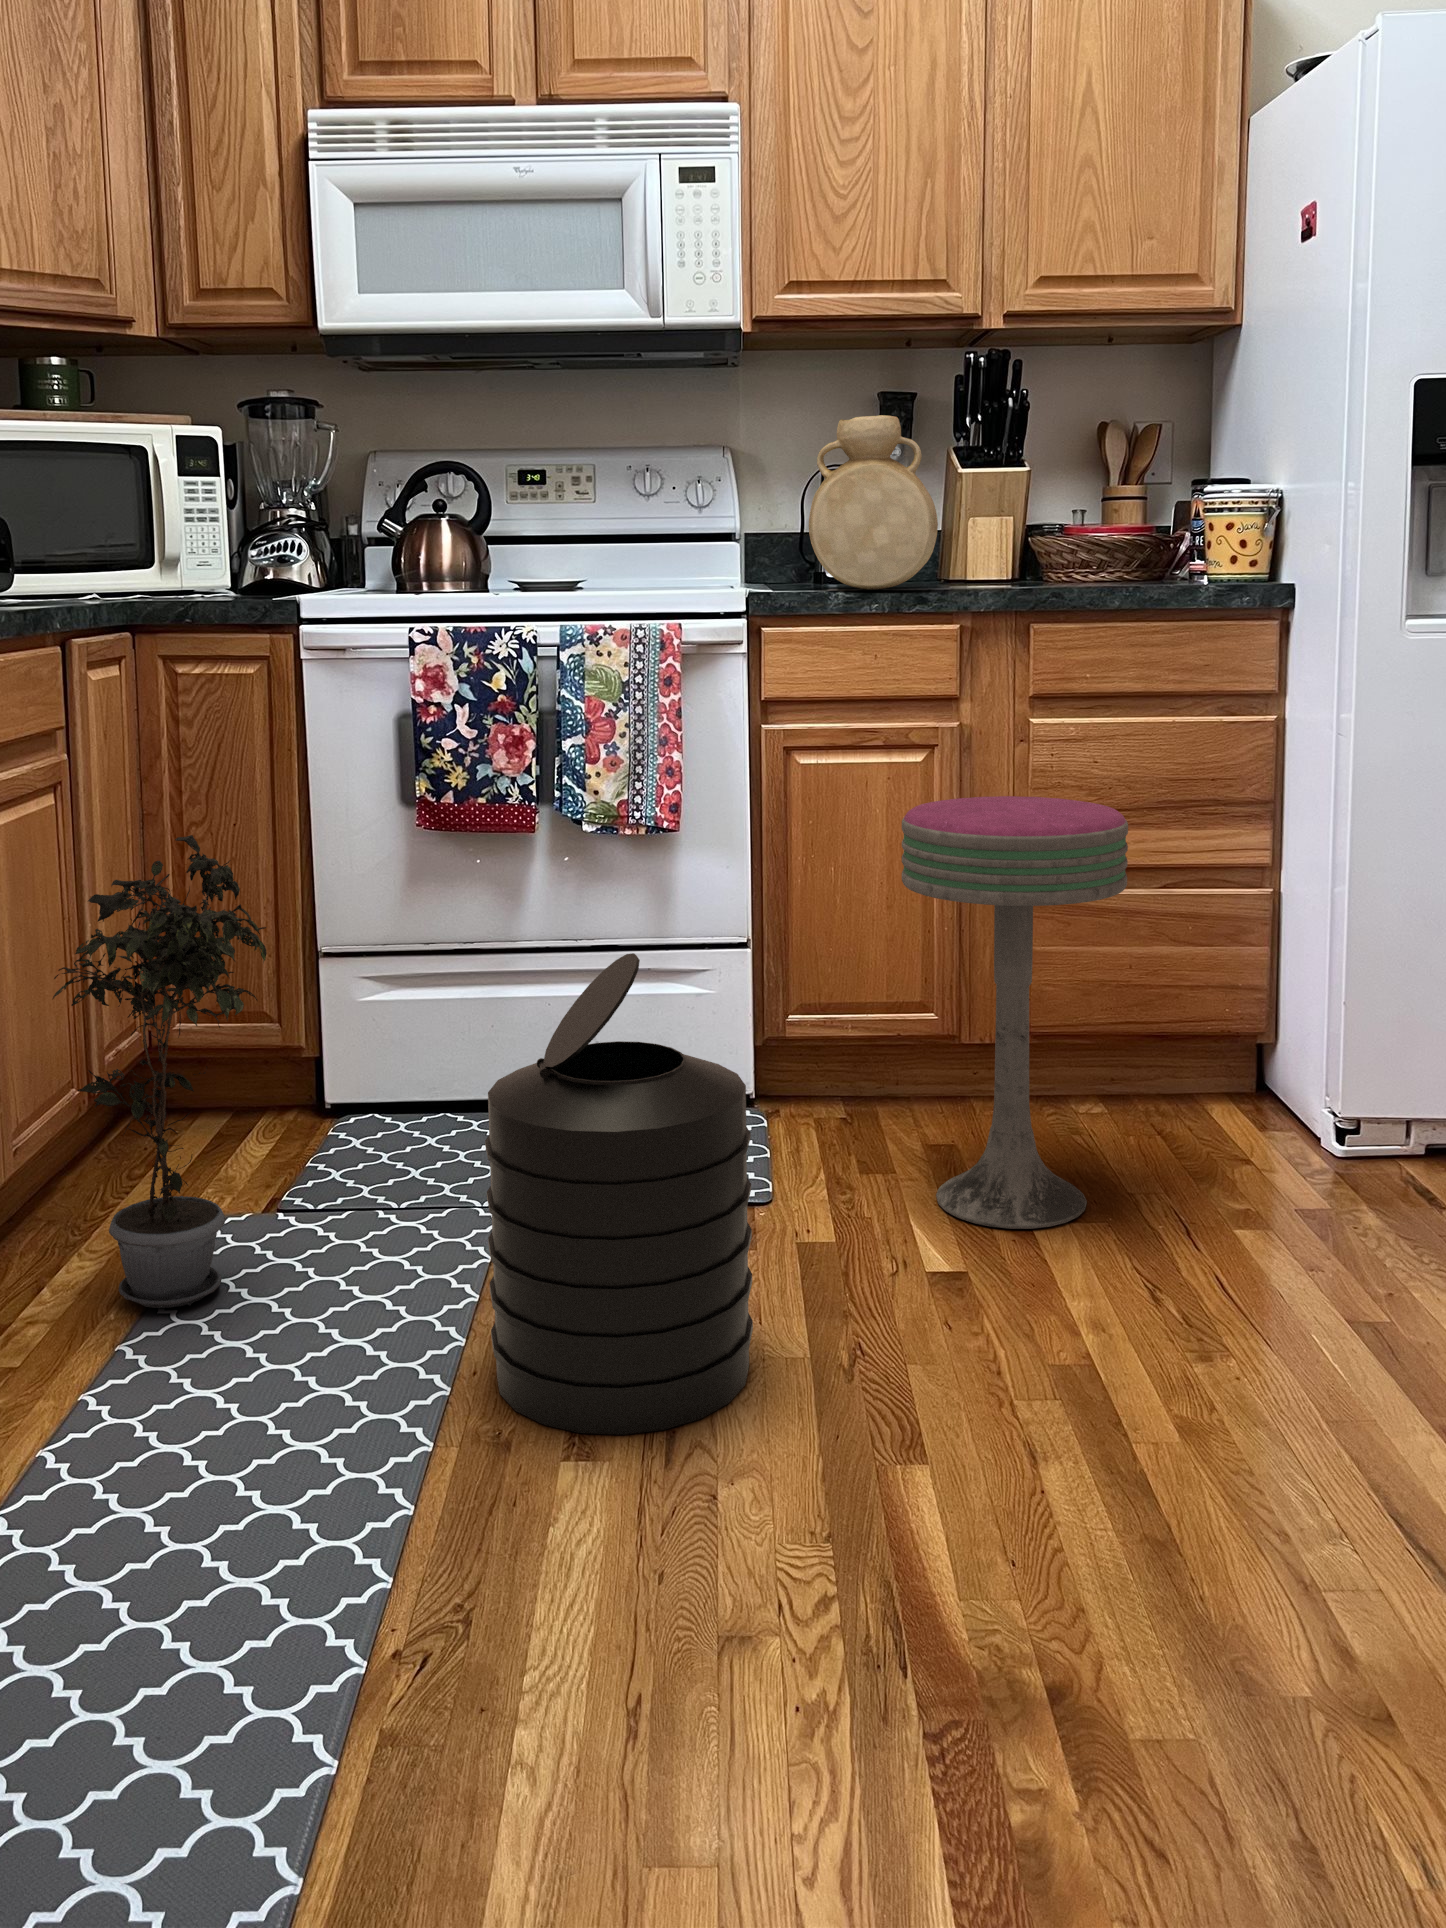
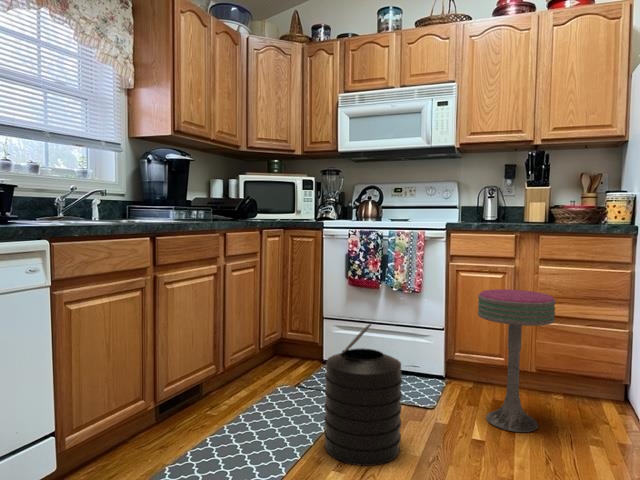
vase: present [809,415,938,590] -> none [471,171,513,224]
potted plant: present [53,835,267,1308] -> none [235,280,290,406]

